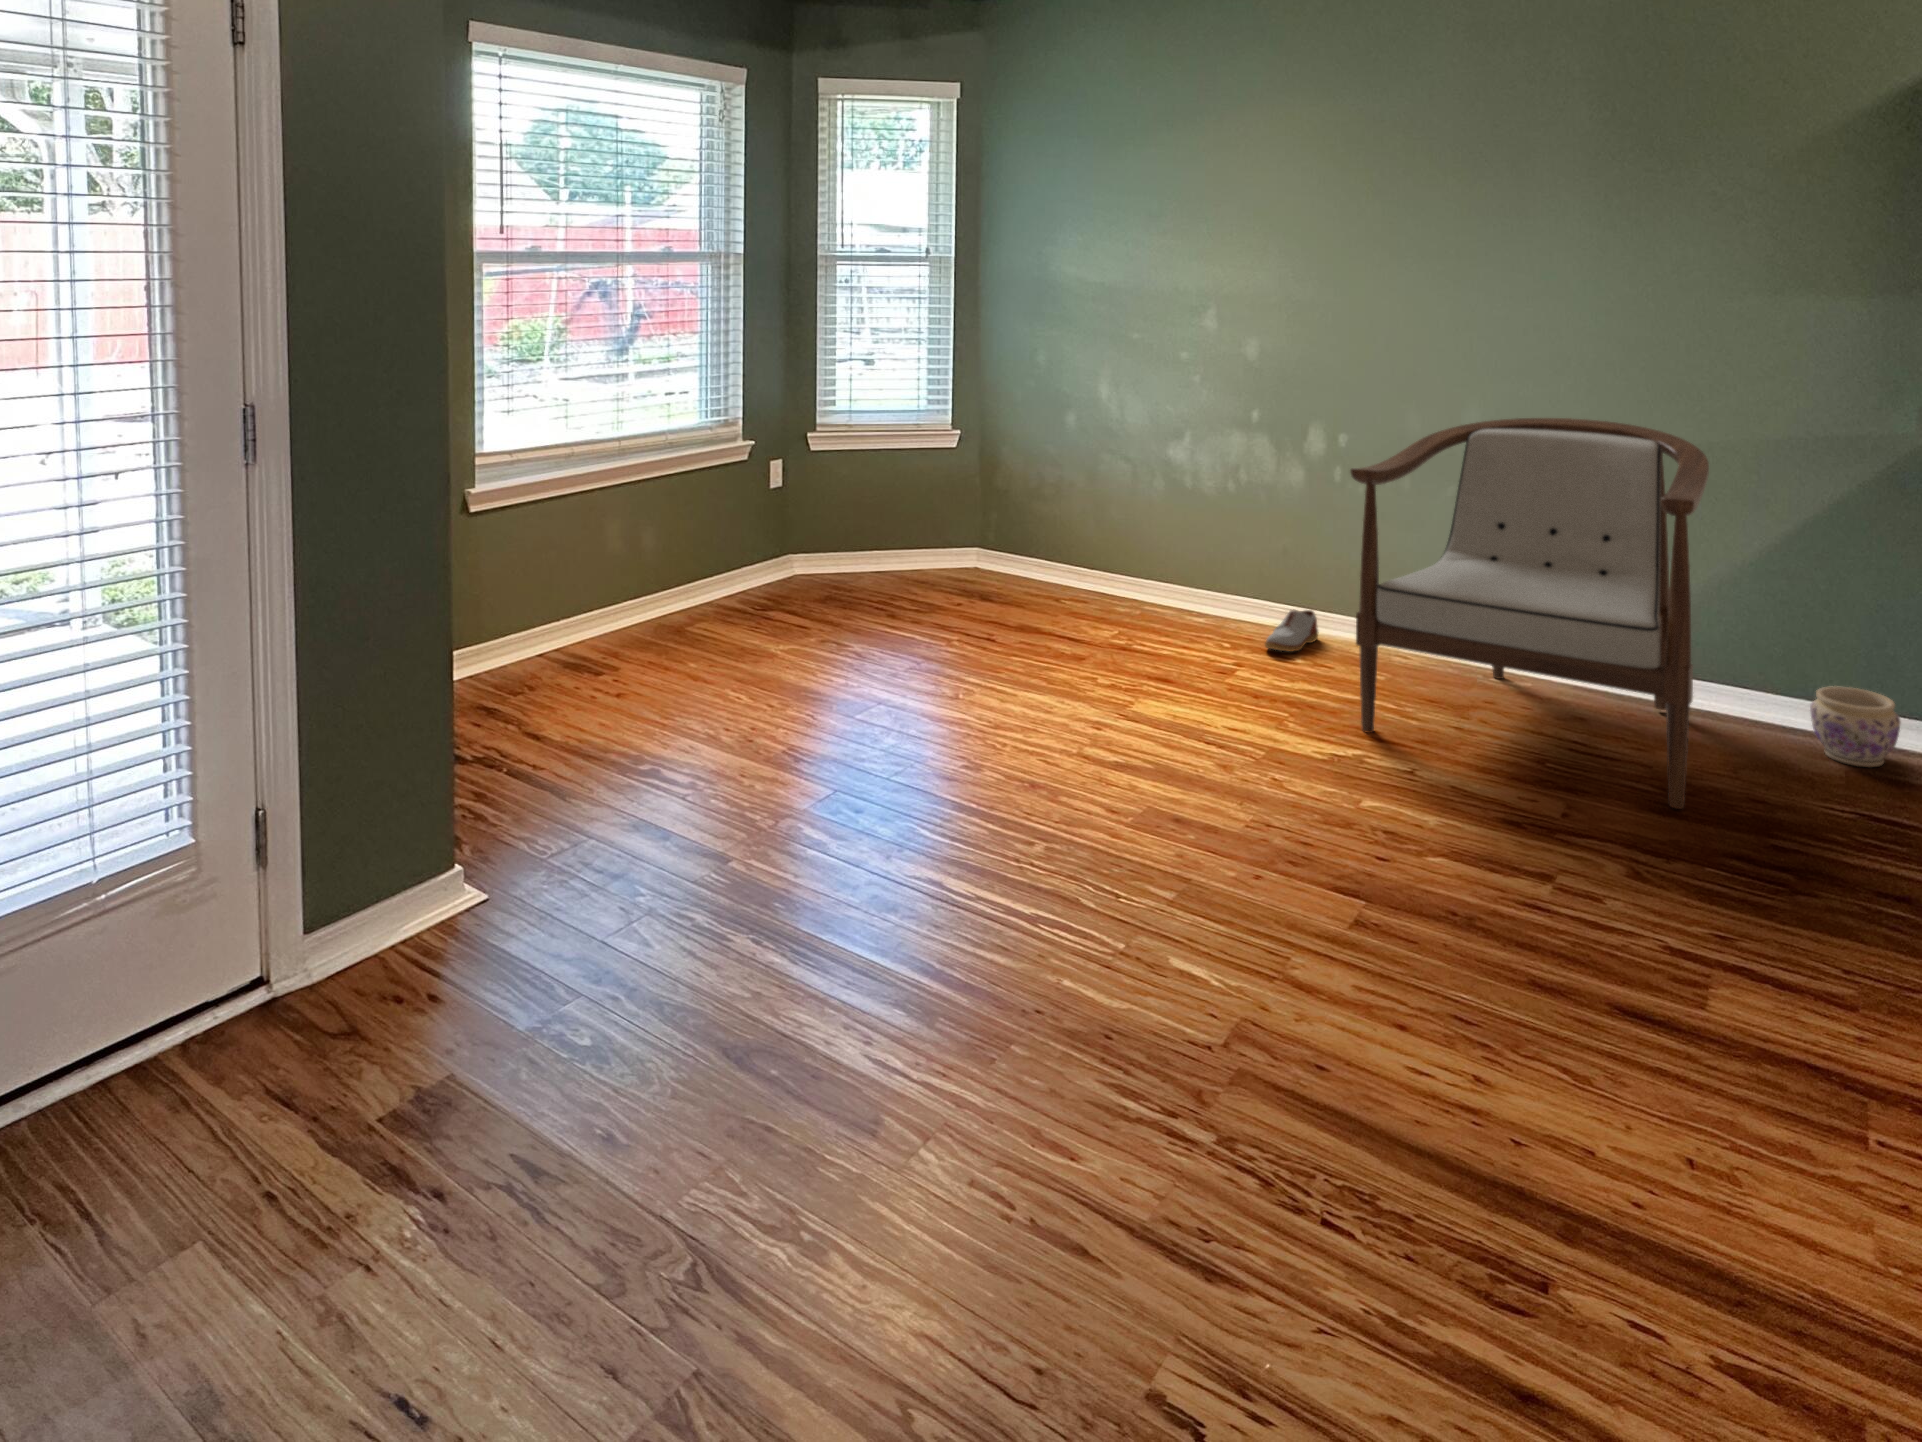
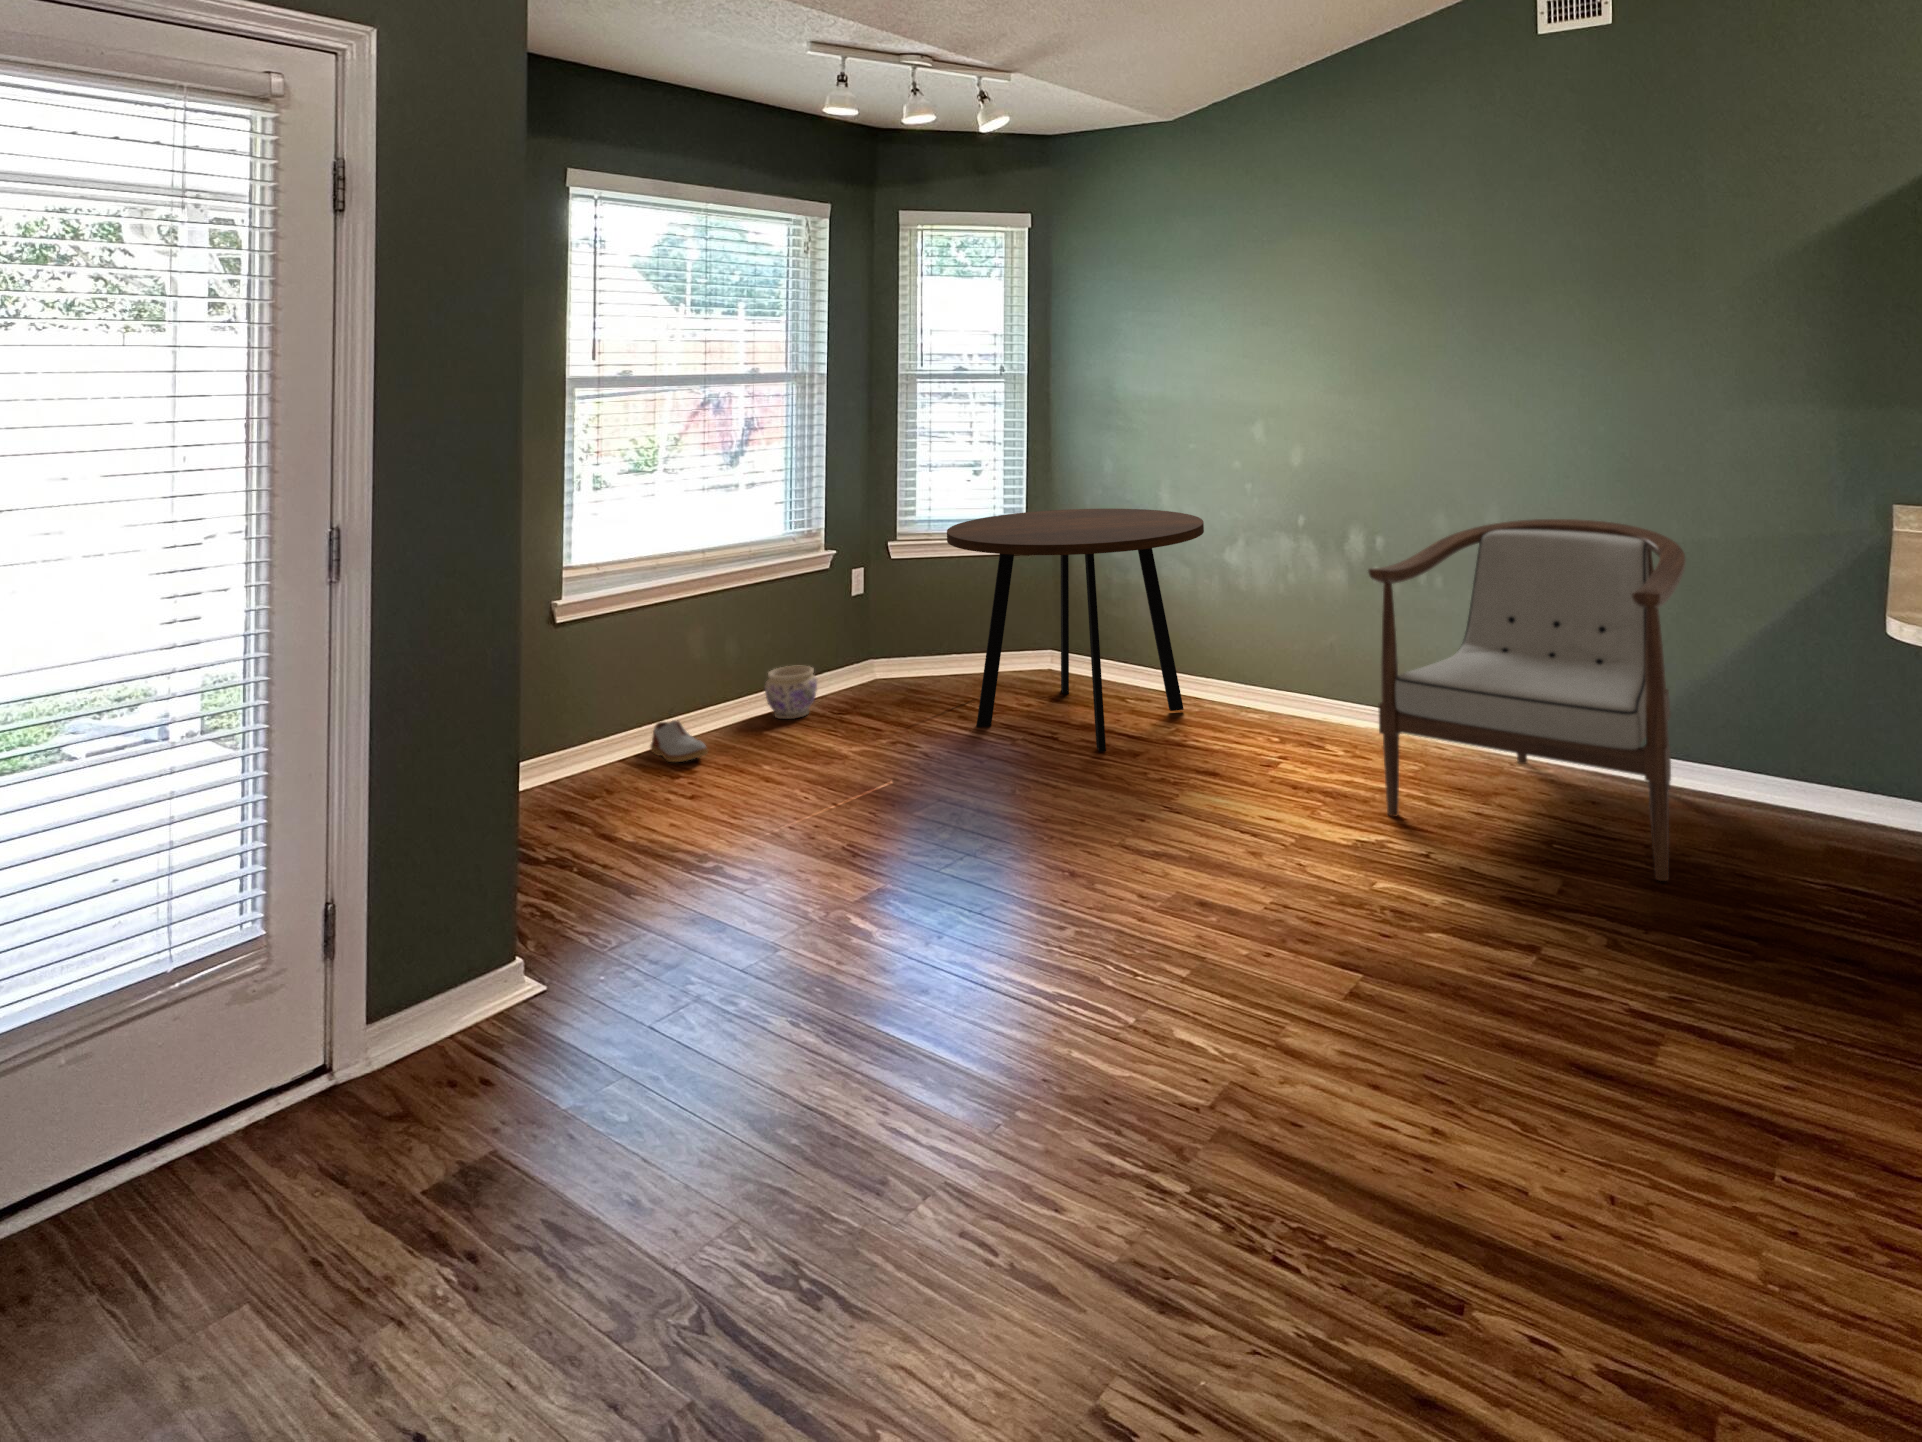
dining table: none [873,401,1151,657] -> present [947,509,1204,752]
shoe: present [1265,610,1319,651] -> present [650,720,708,762]
planter: present [1810,686,1901,768] -> present [765,666,817,719]

